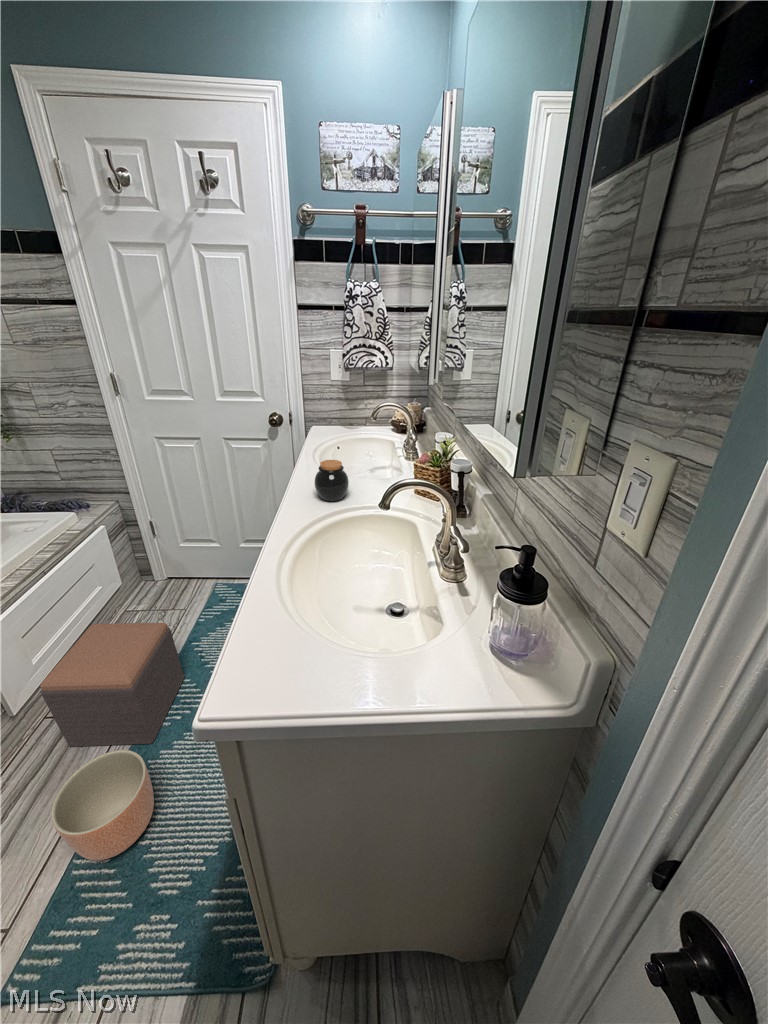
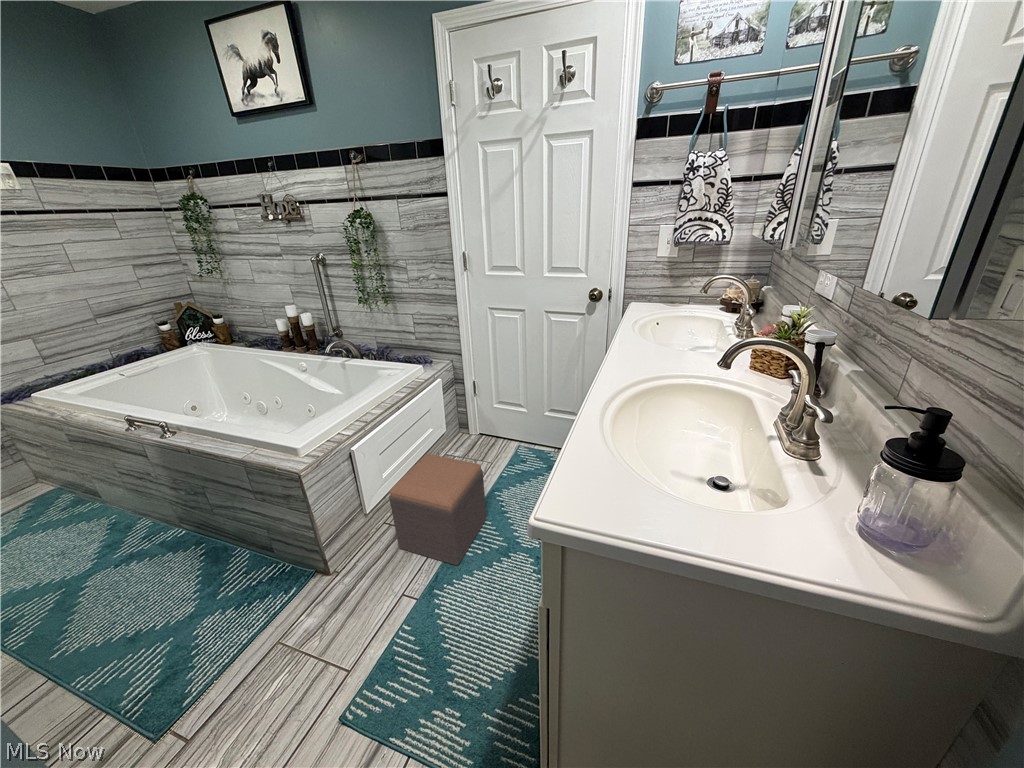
jar: present [315,460,349,501] -> none [639,324,676,366]
planter: present [51,750,154,860] -> none [388,558,457,646]

